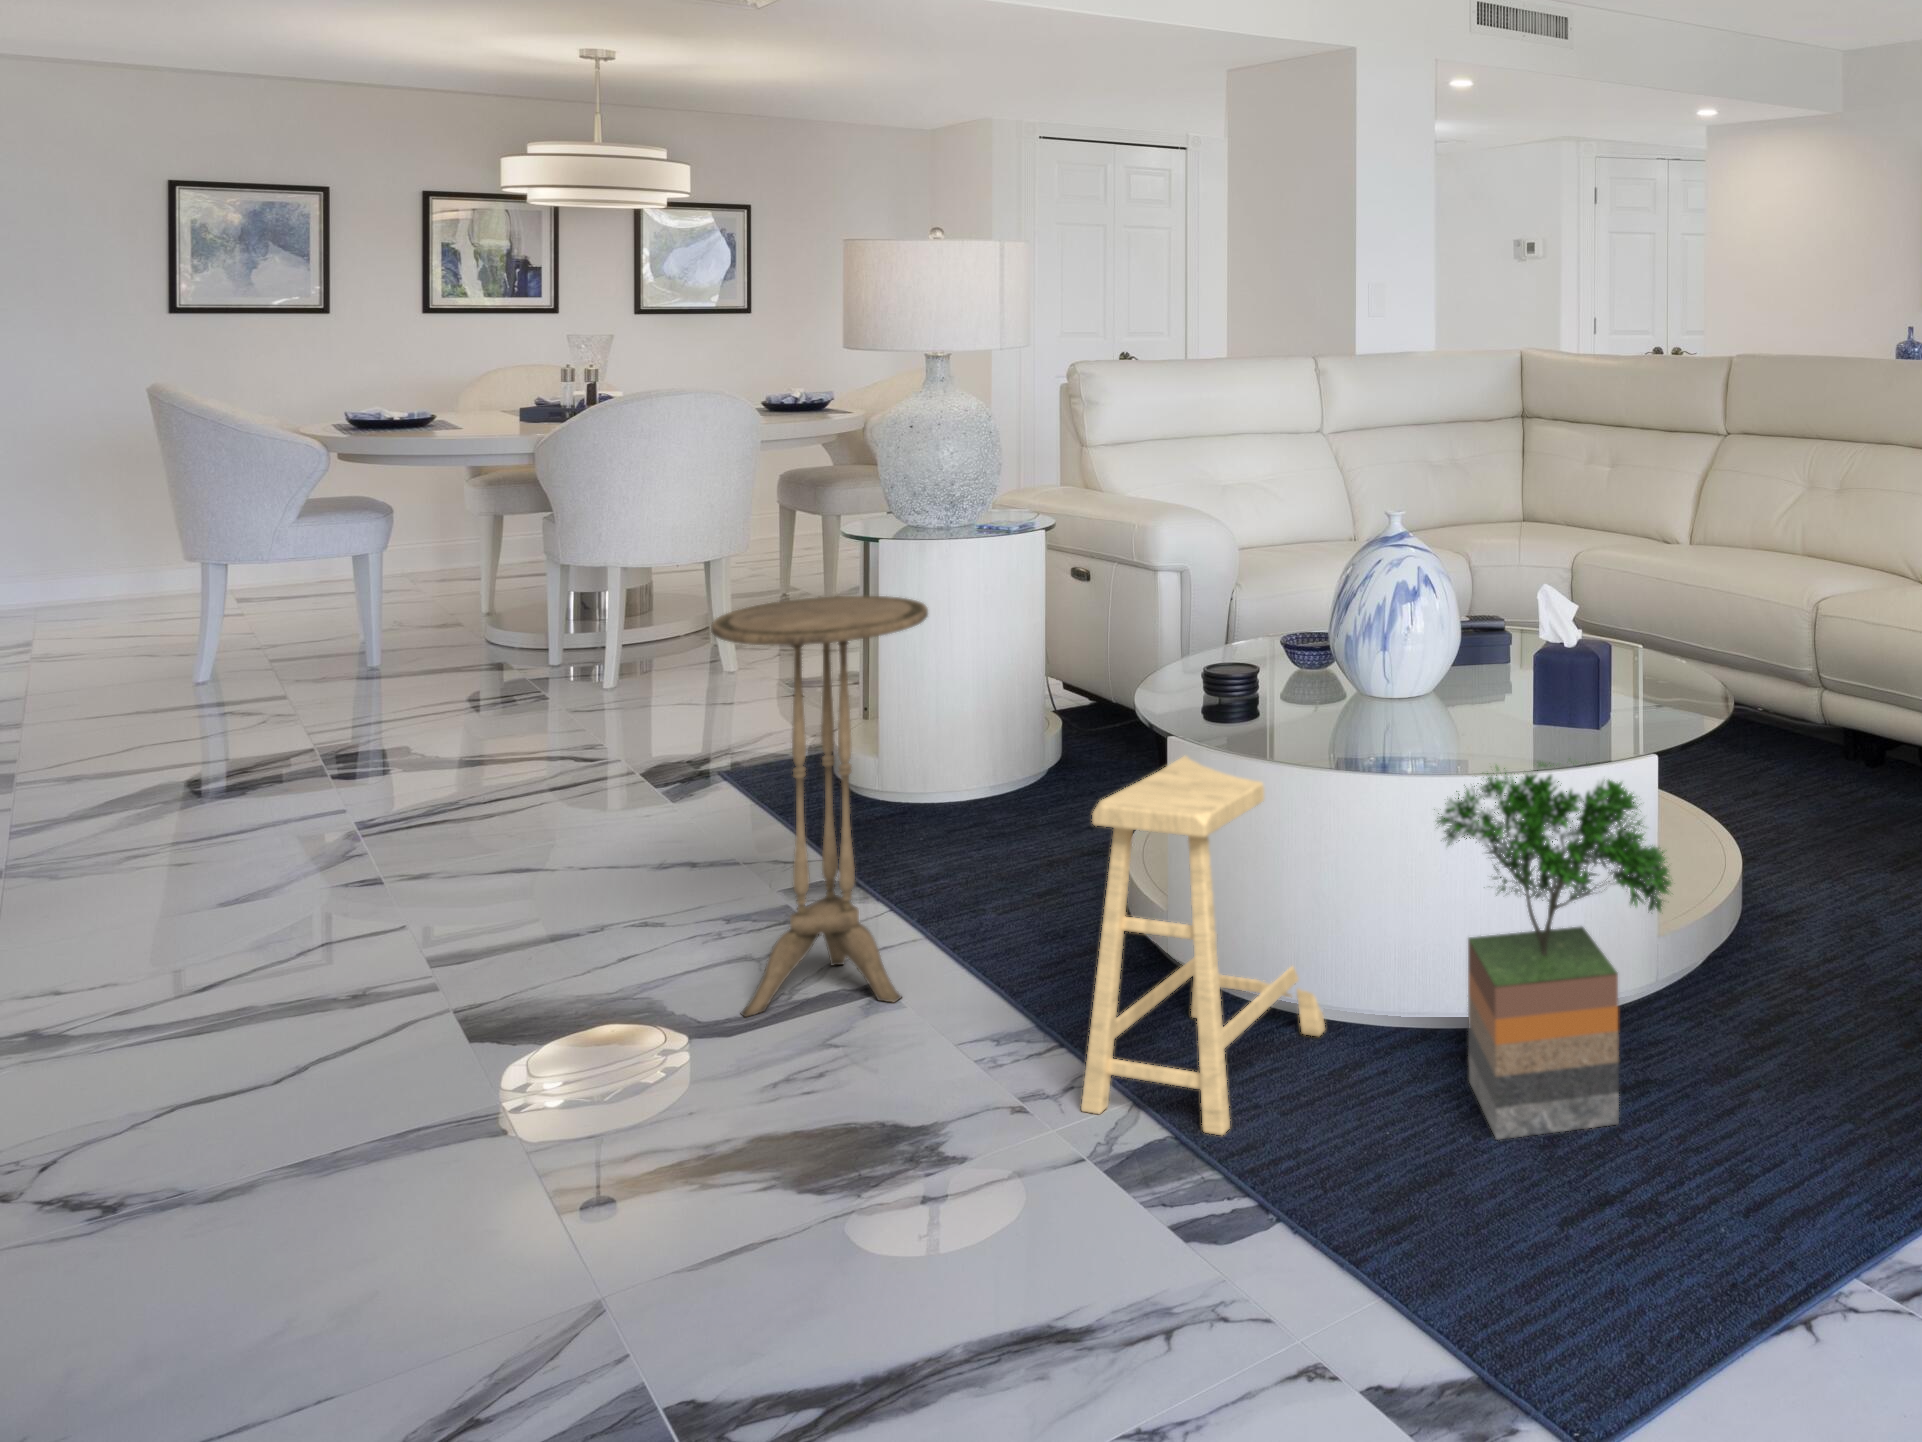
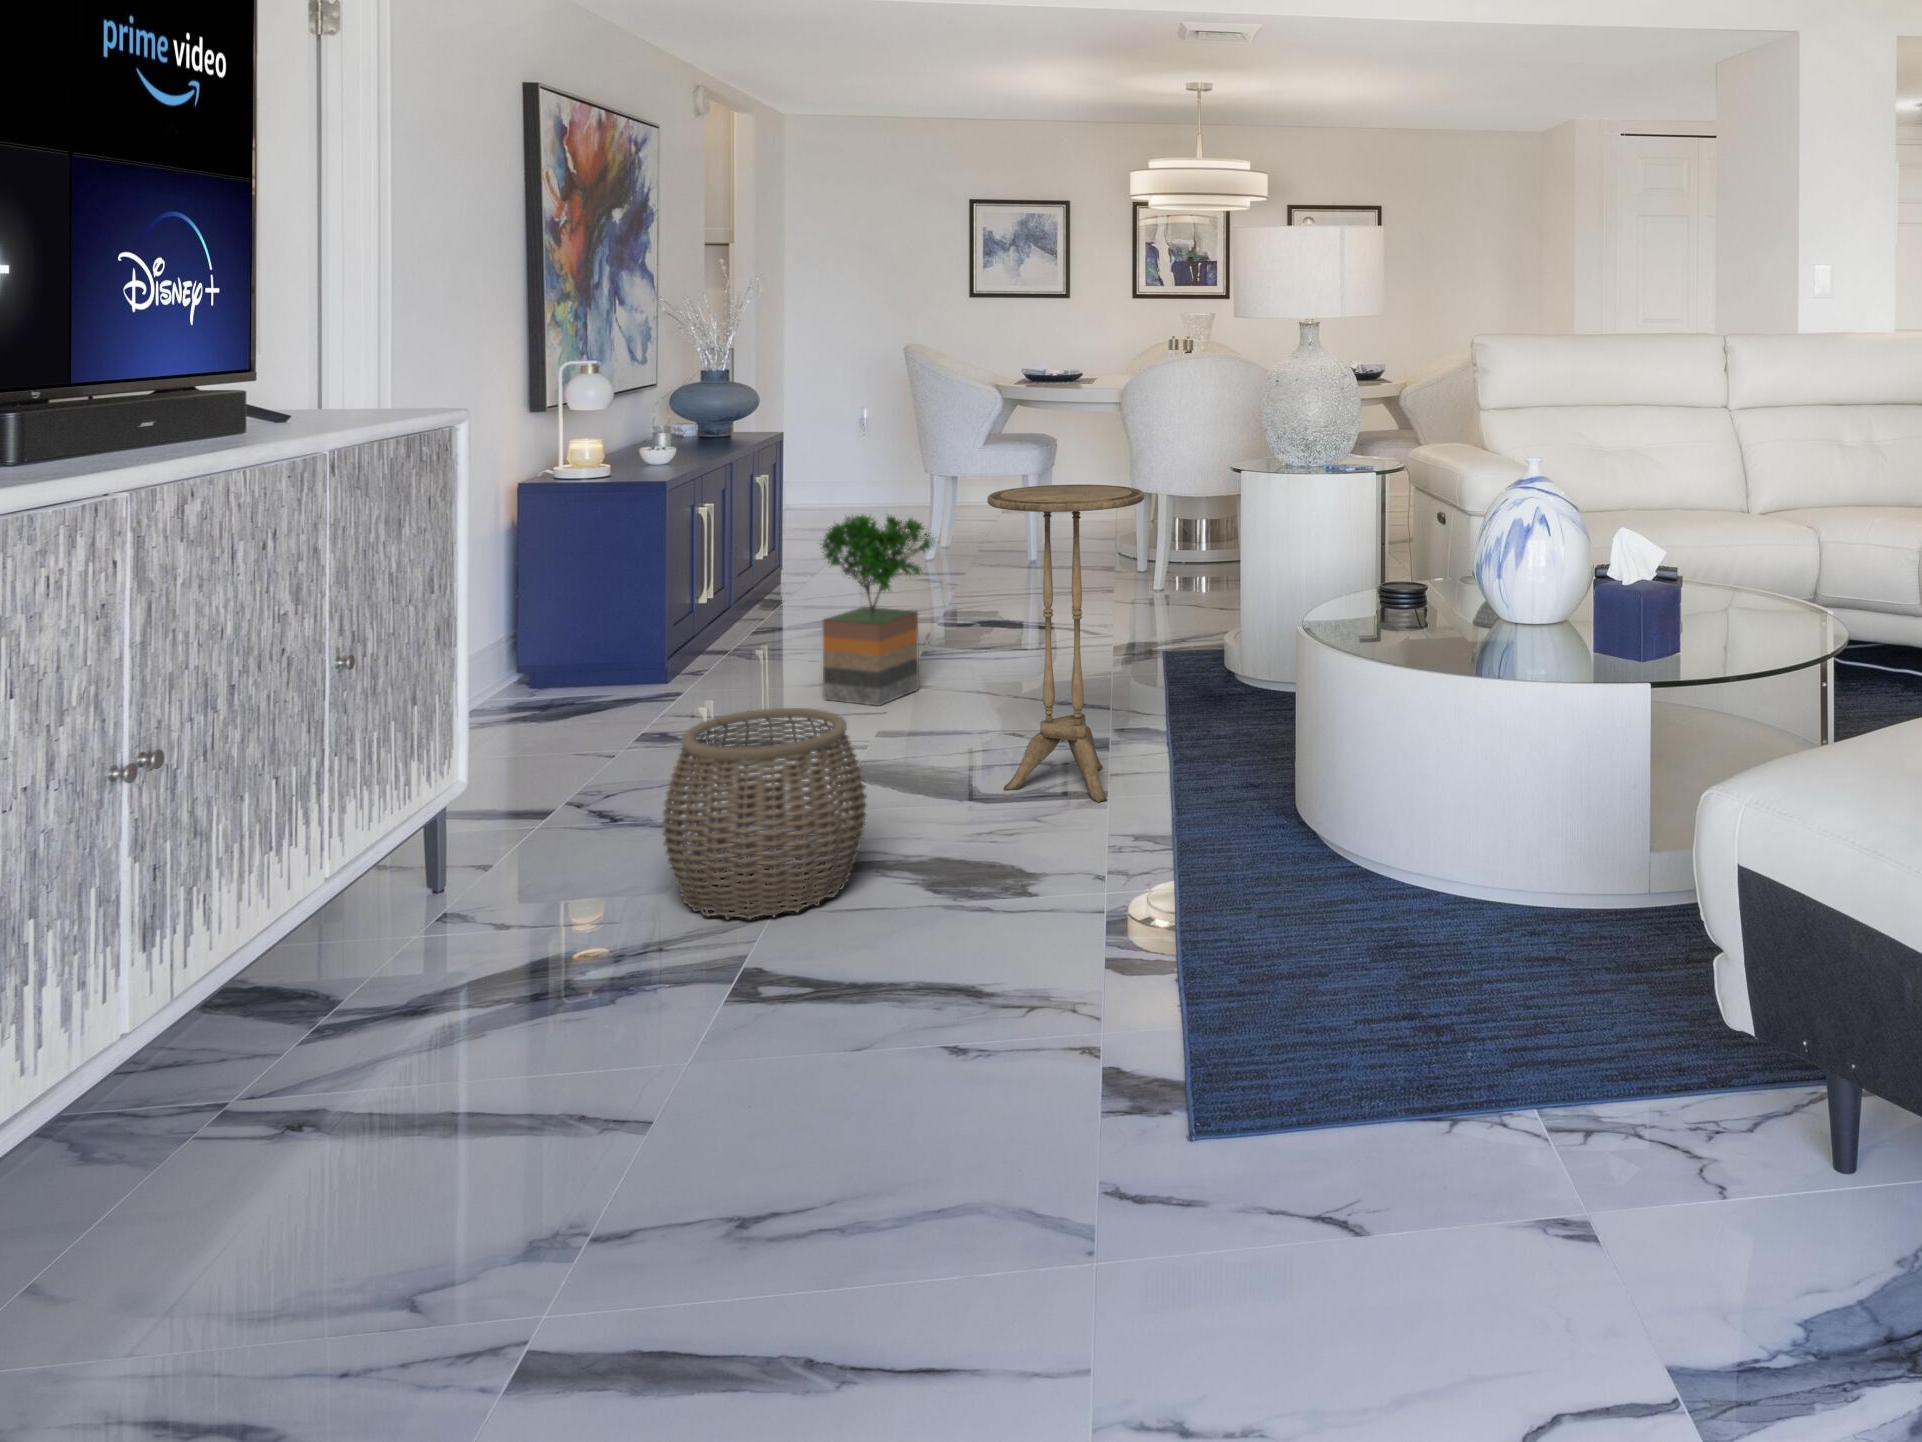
footstool: present [1081,756,1325,1135] -> none [1128,625,1361,942]
potted tree: present [1434,763,1671,1140] -> present [820,515,935,706]
woven basket: none [398,966,721,1308] -> present [662,708,867,919]

